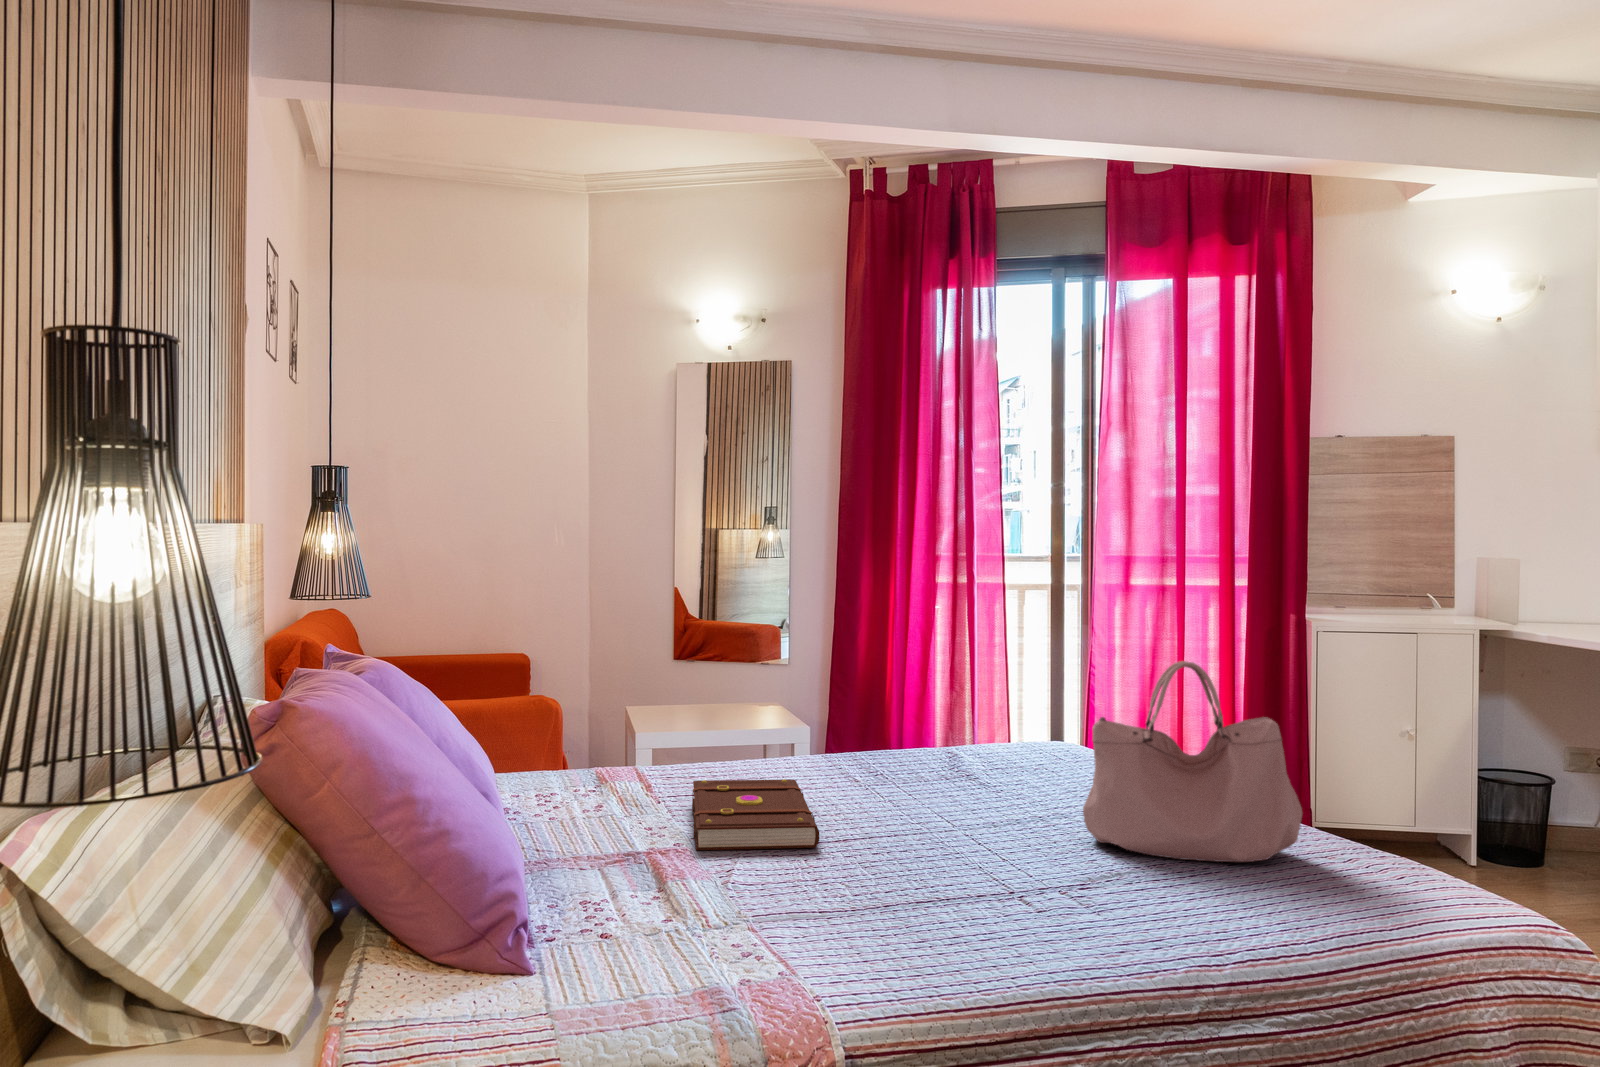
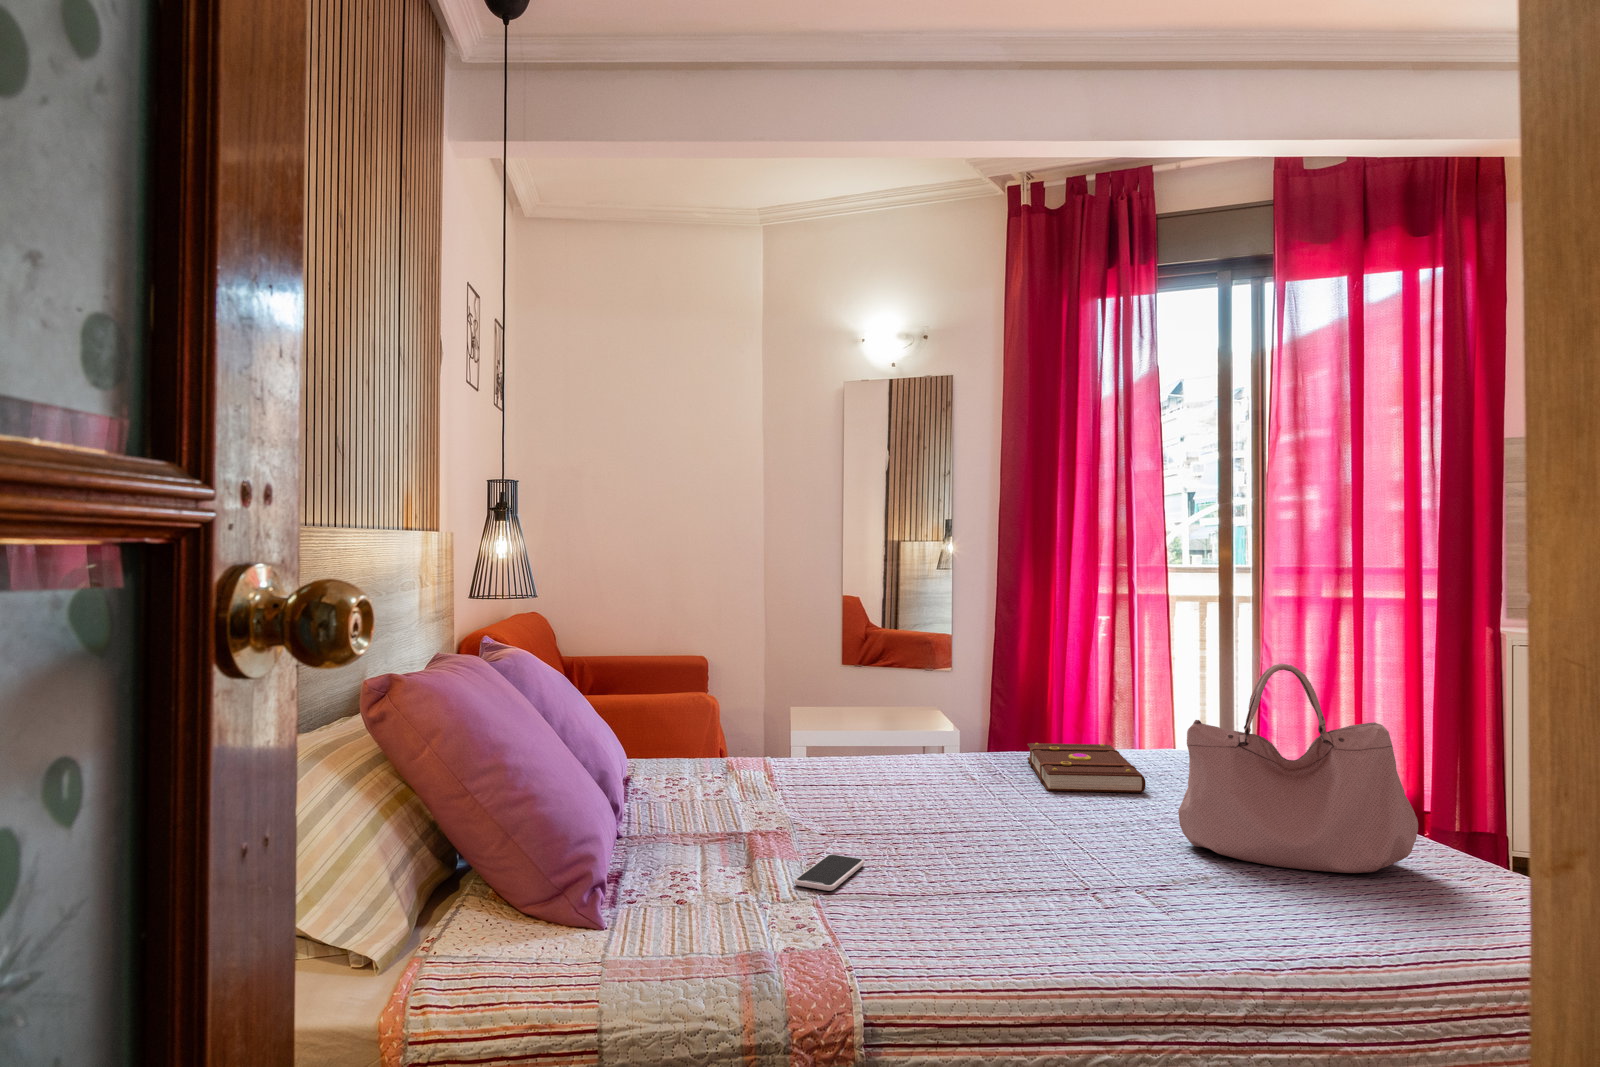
book: present [692,779,819,850] -> present [1027,743,1146,793]
smartphone: none [720,871,786,912] -> present [794,854,865,891]

